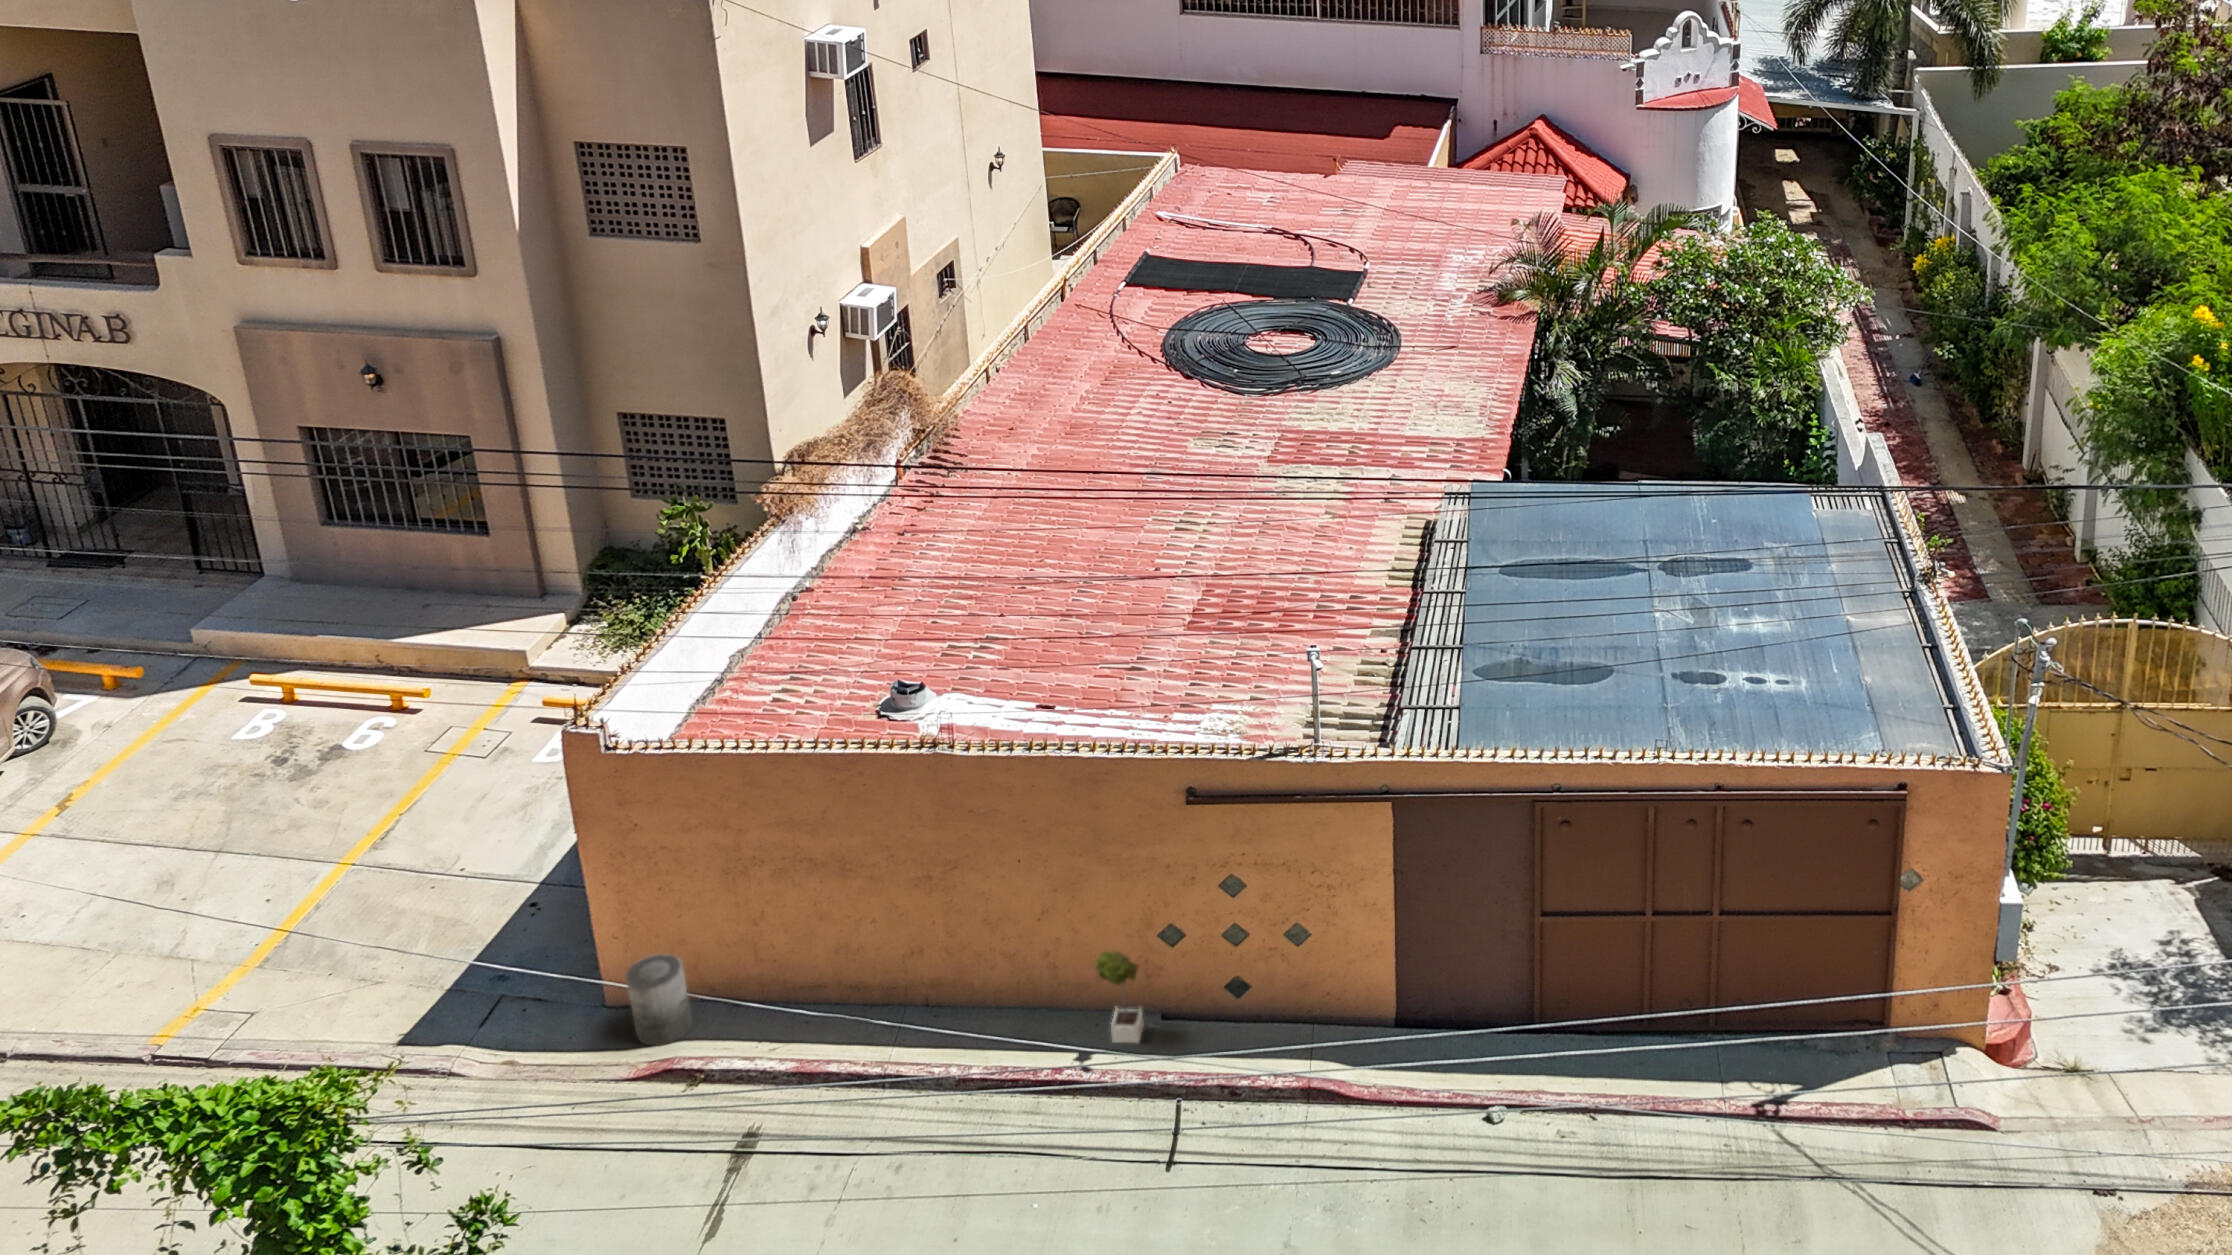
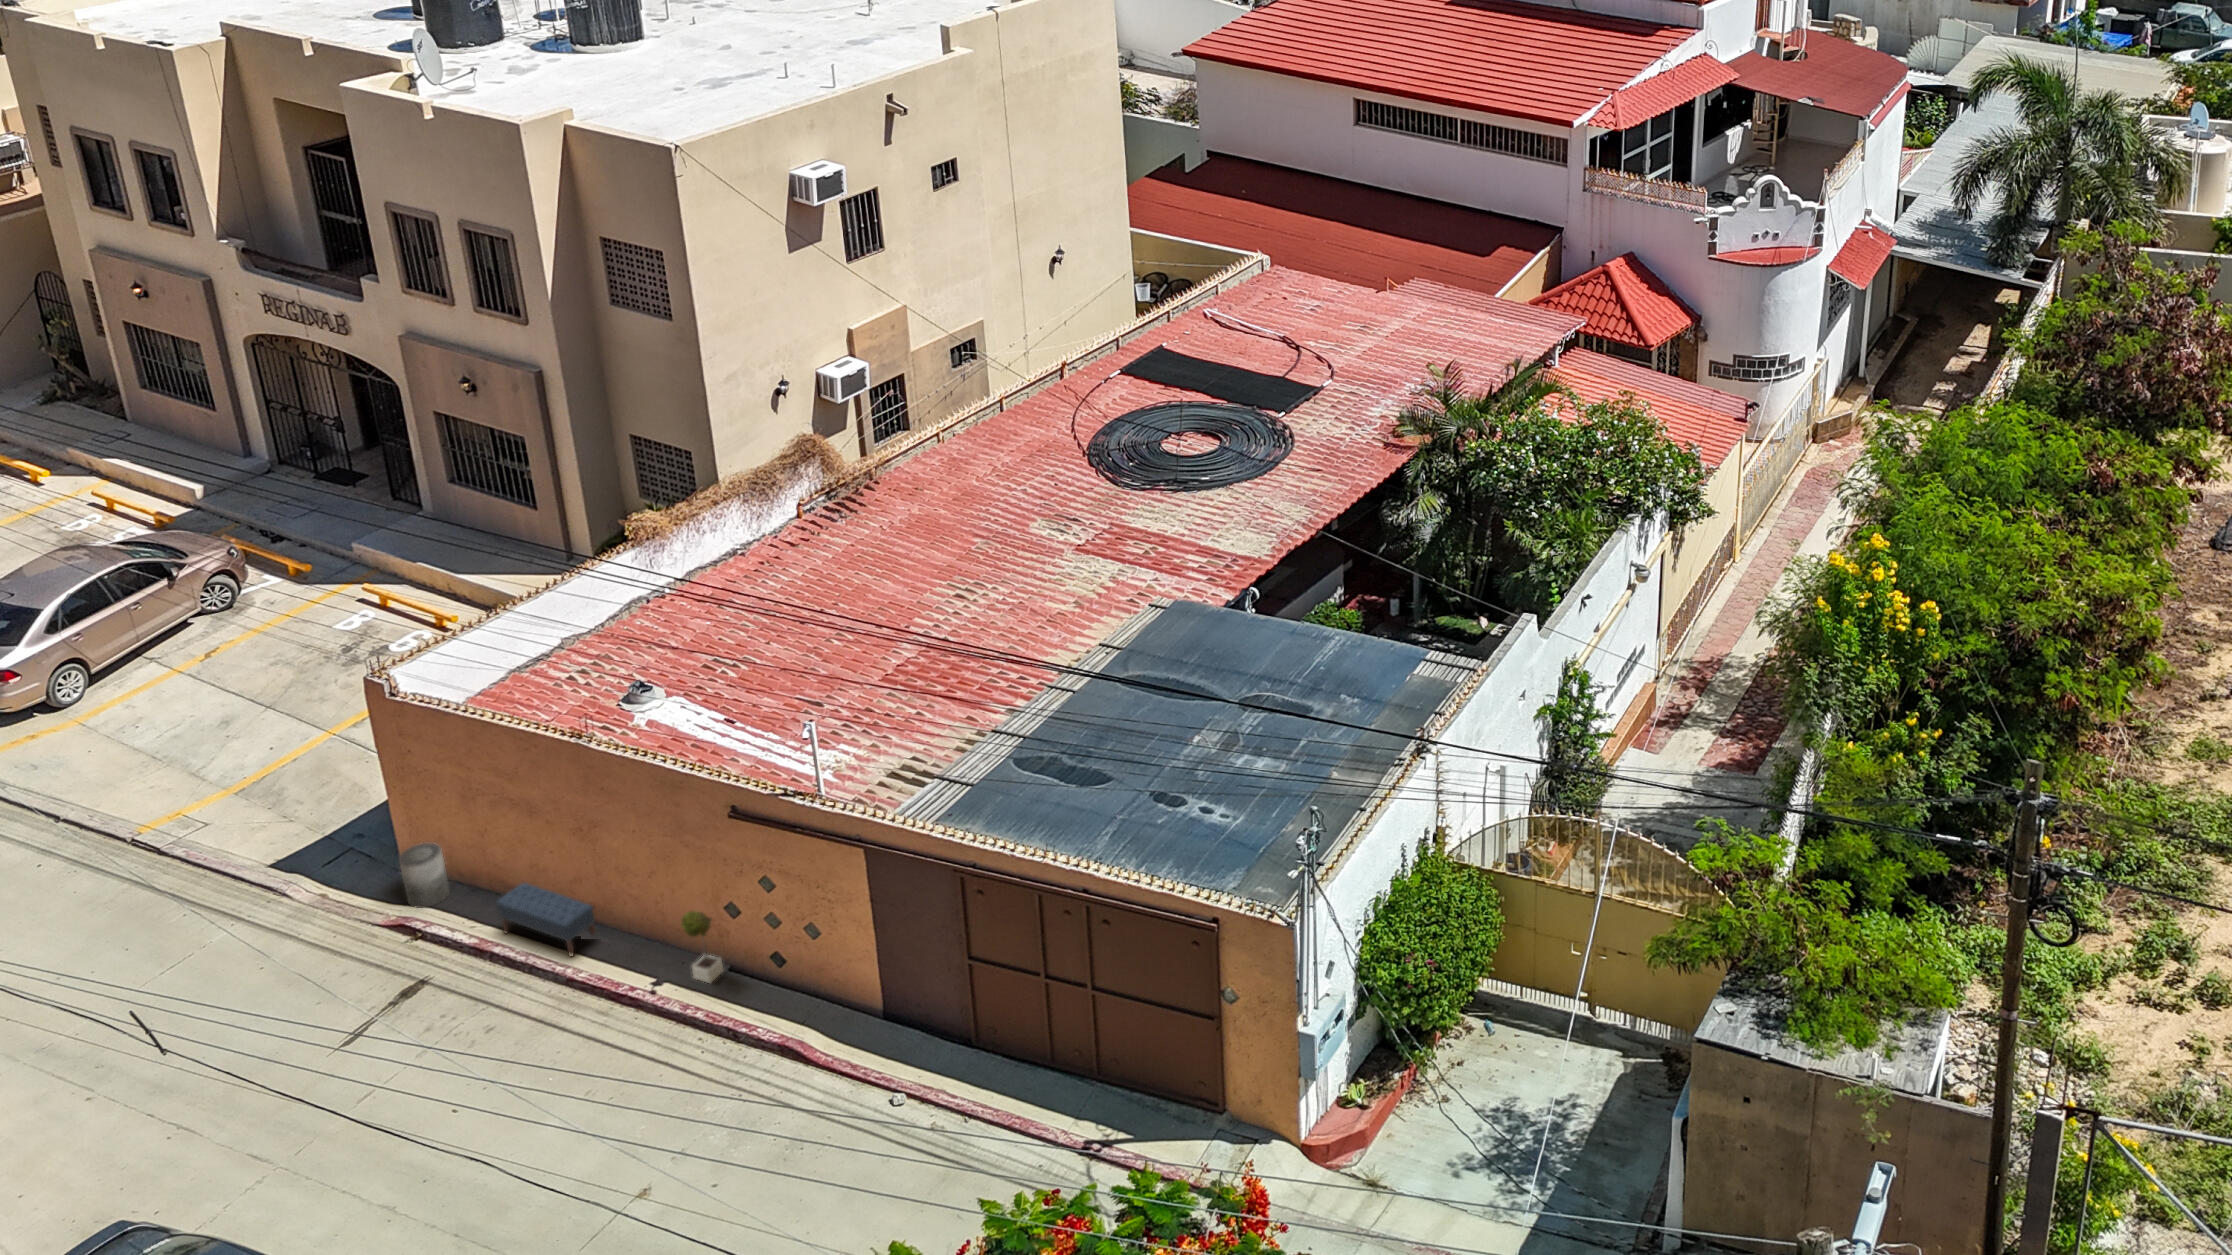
bench: none [801,975,943,1055] -> present [497,883,595,956]

